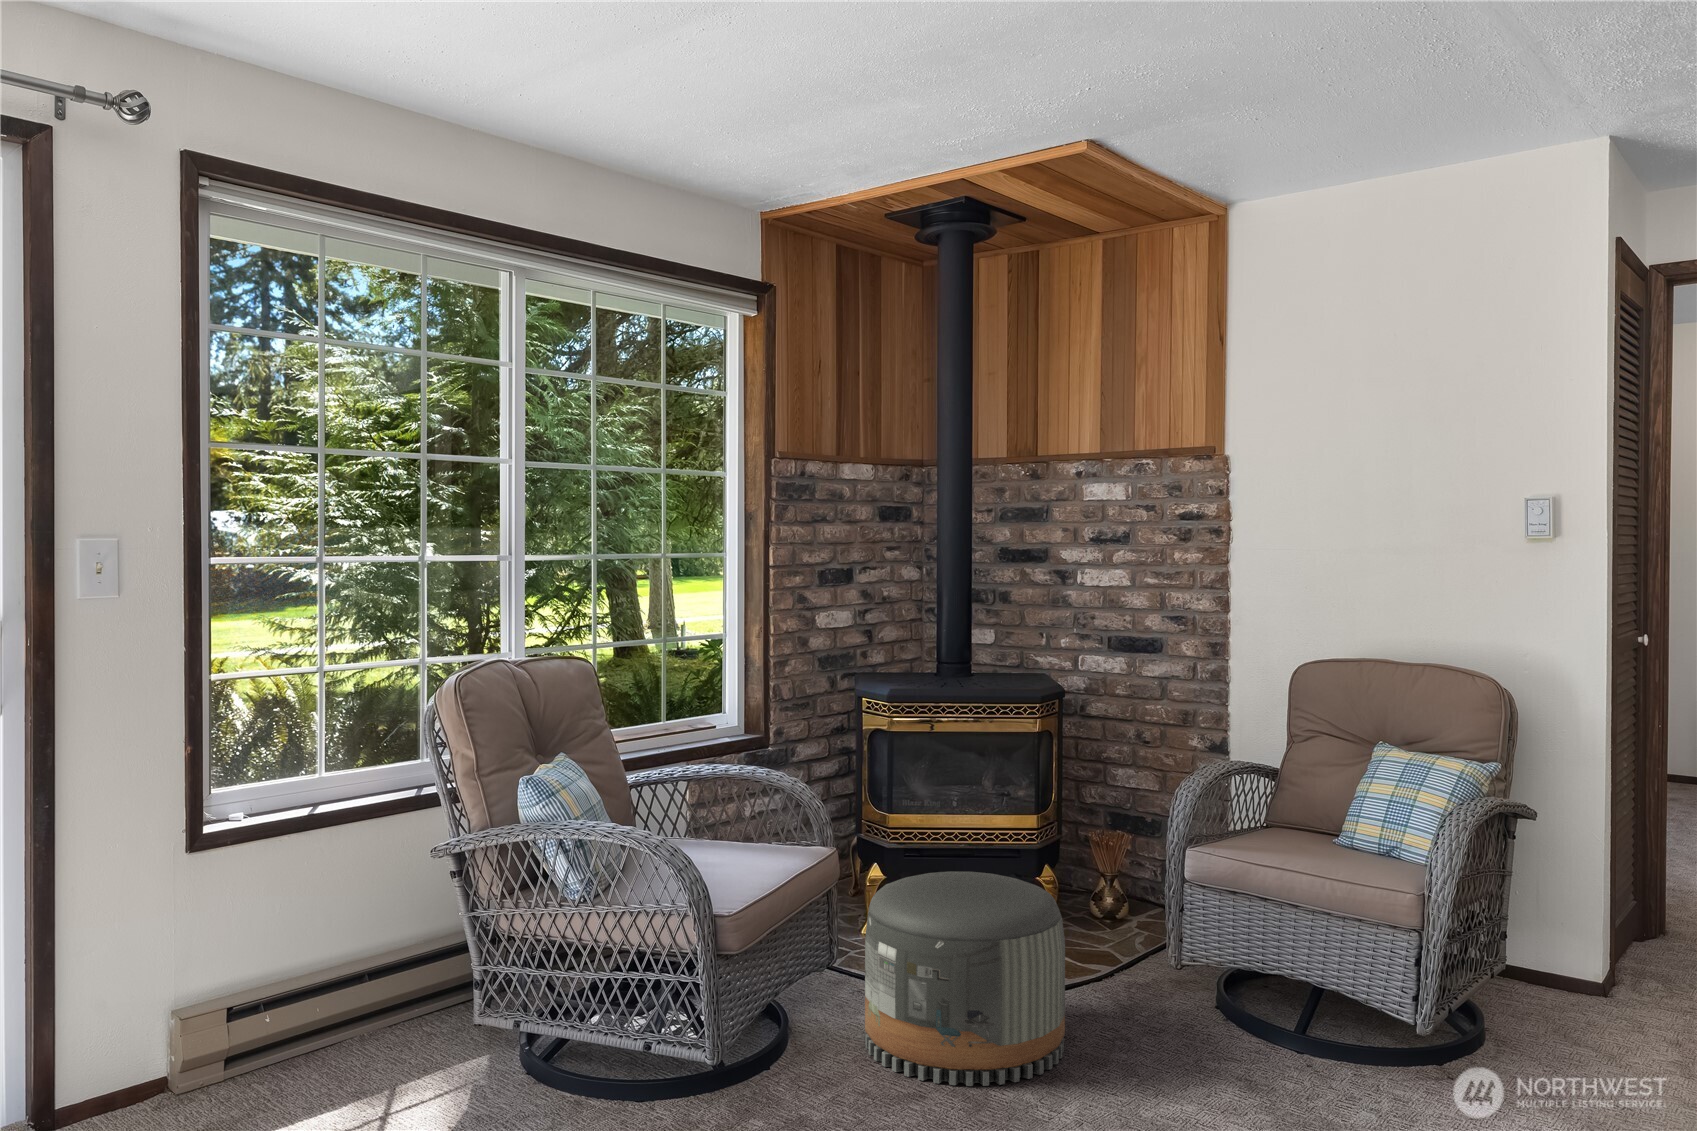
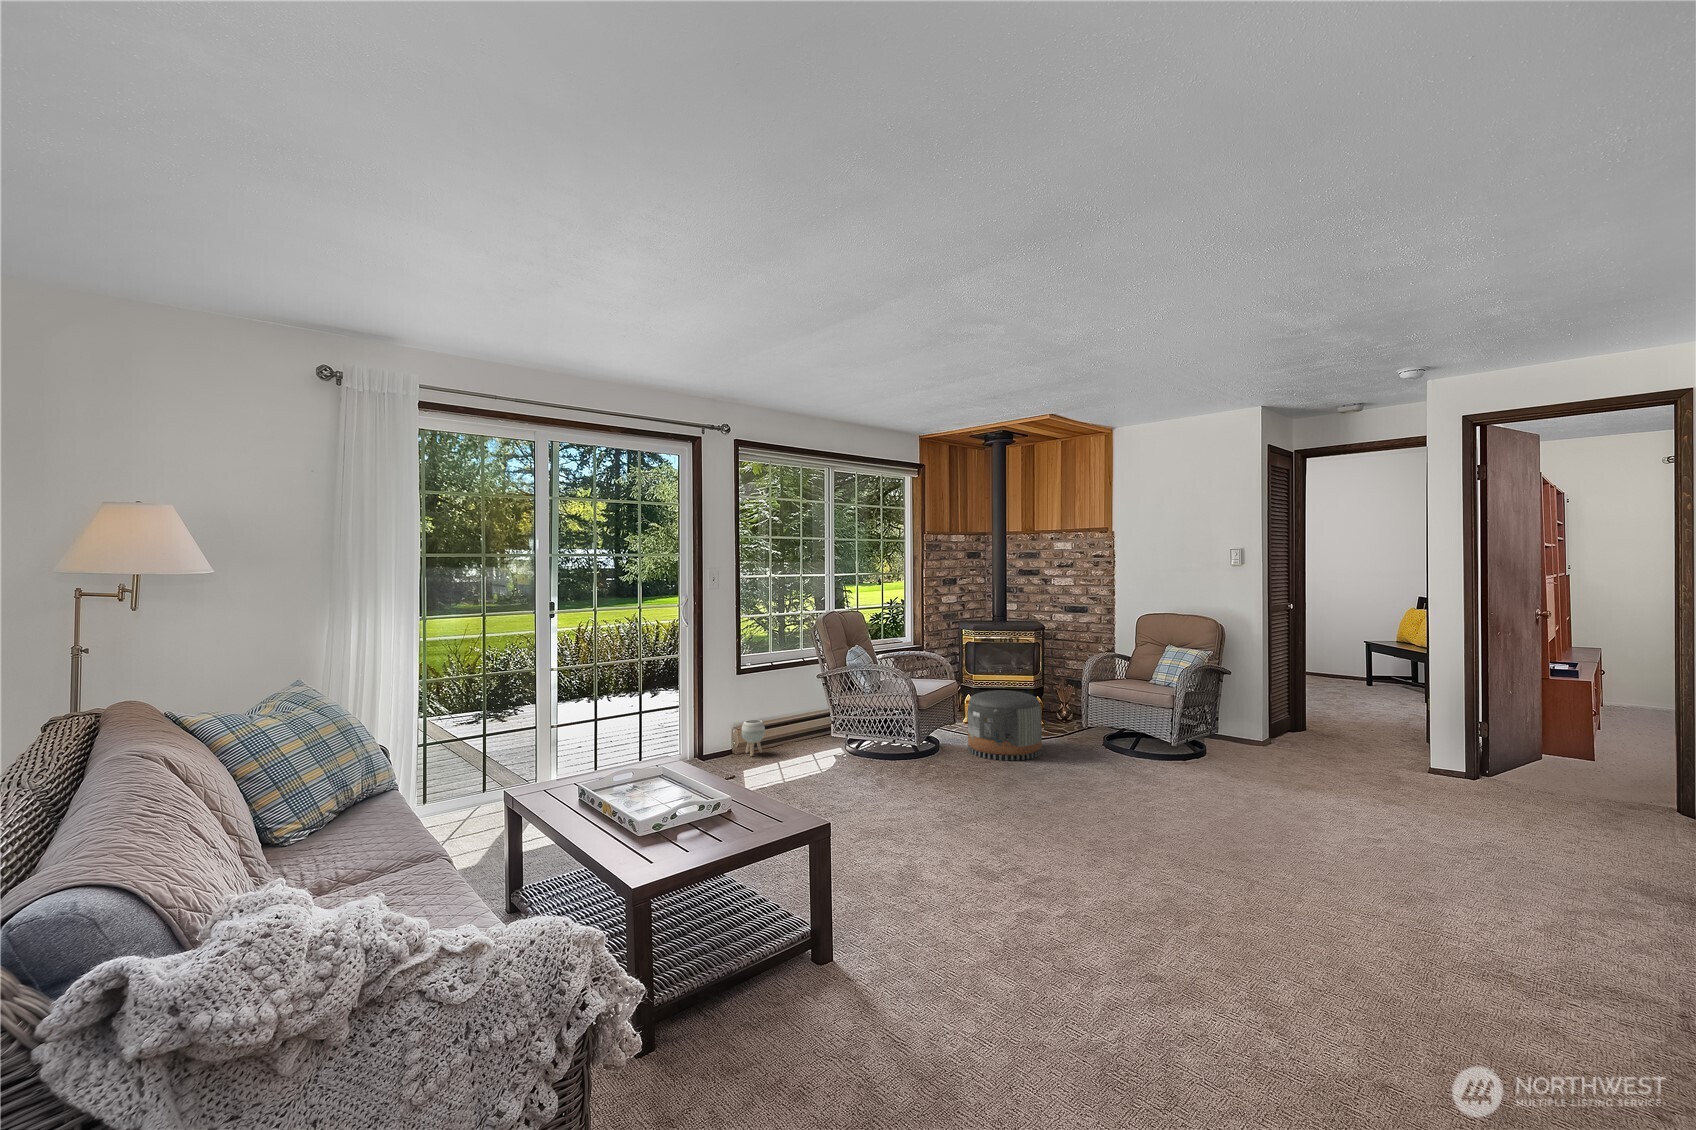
planter: none [194,981,271,1096] -> present [741,720,765,756]

